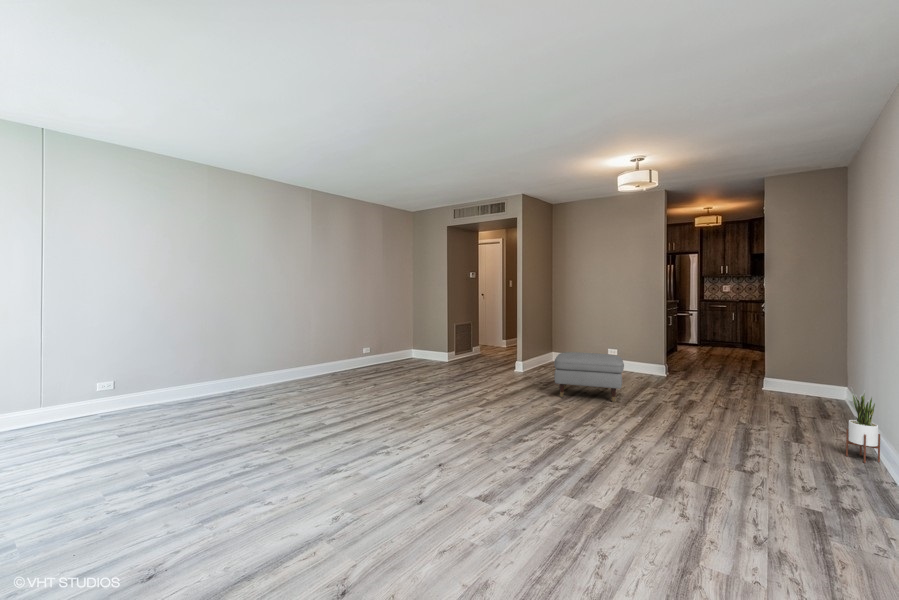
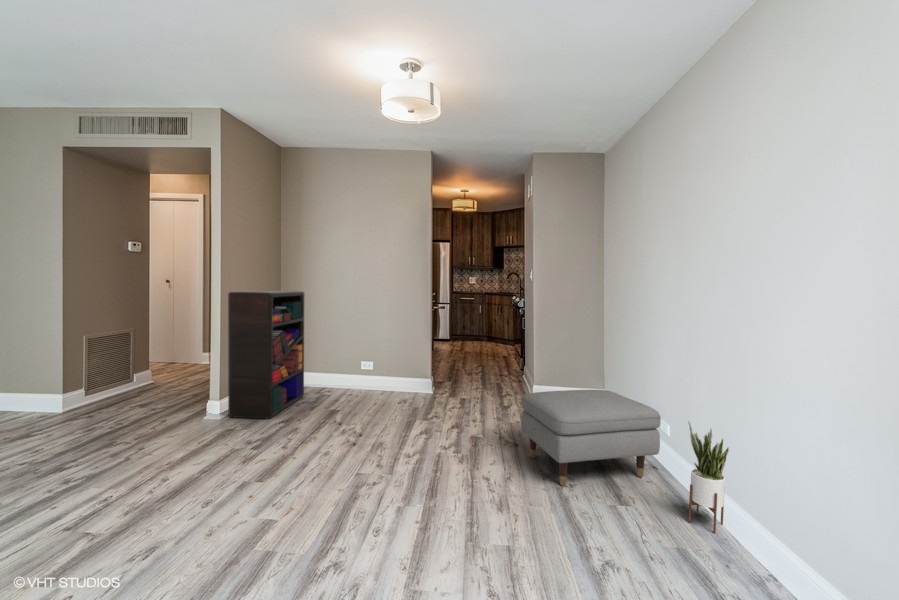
bookshelf: none [527,298,570,375] -> present [228,291,304,419]
ottoman: present [554,352,624,402] -> present [521,390,660,486]

